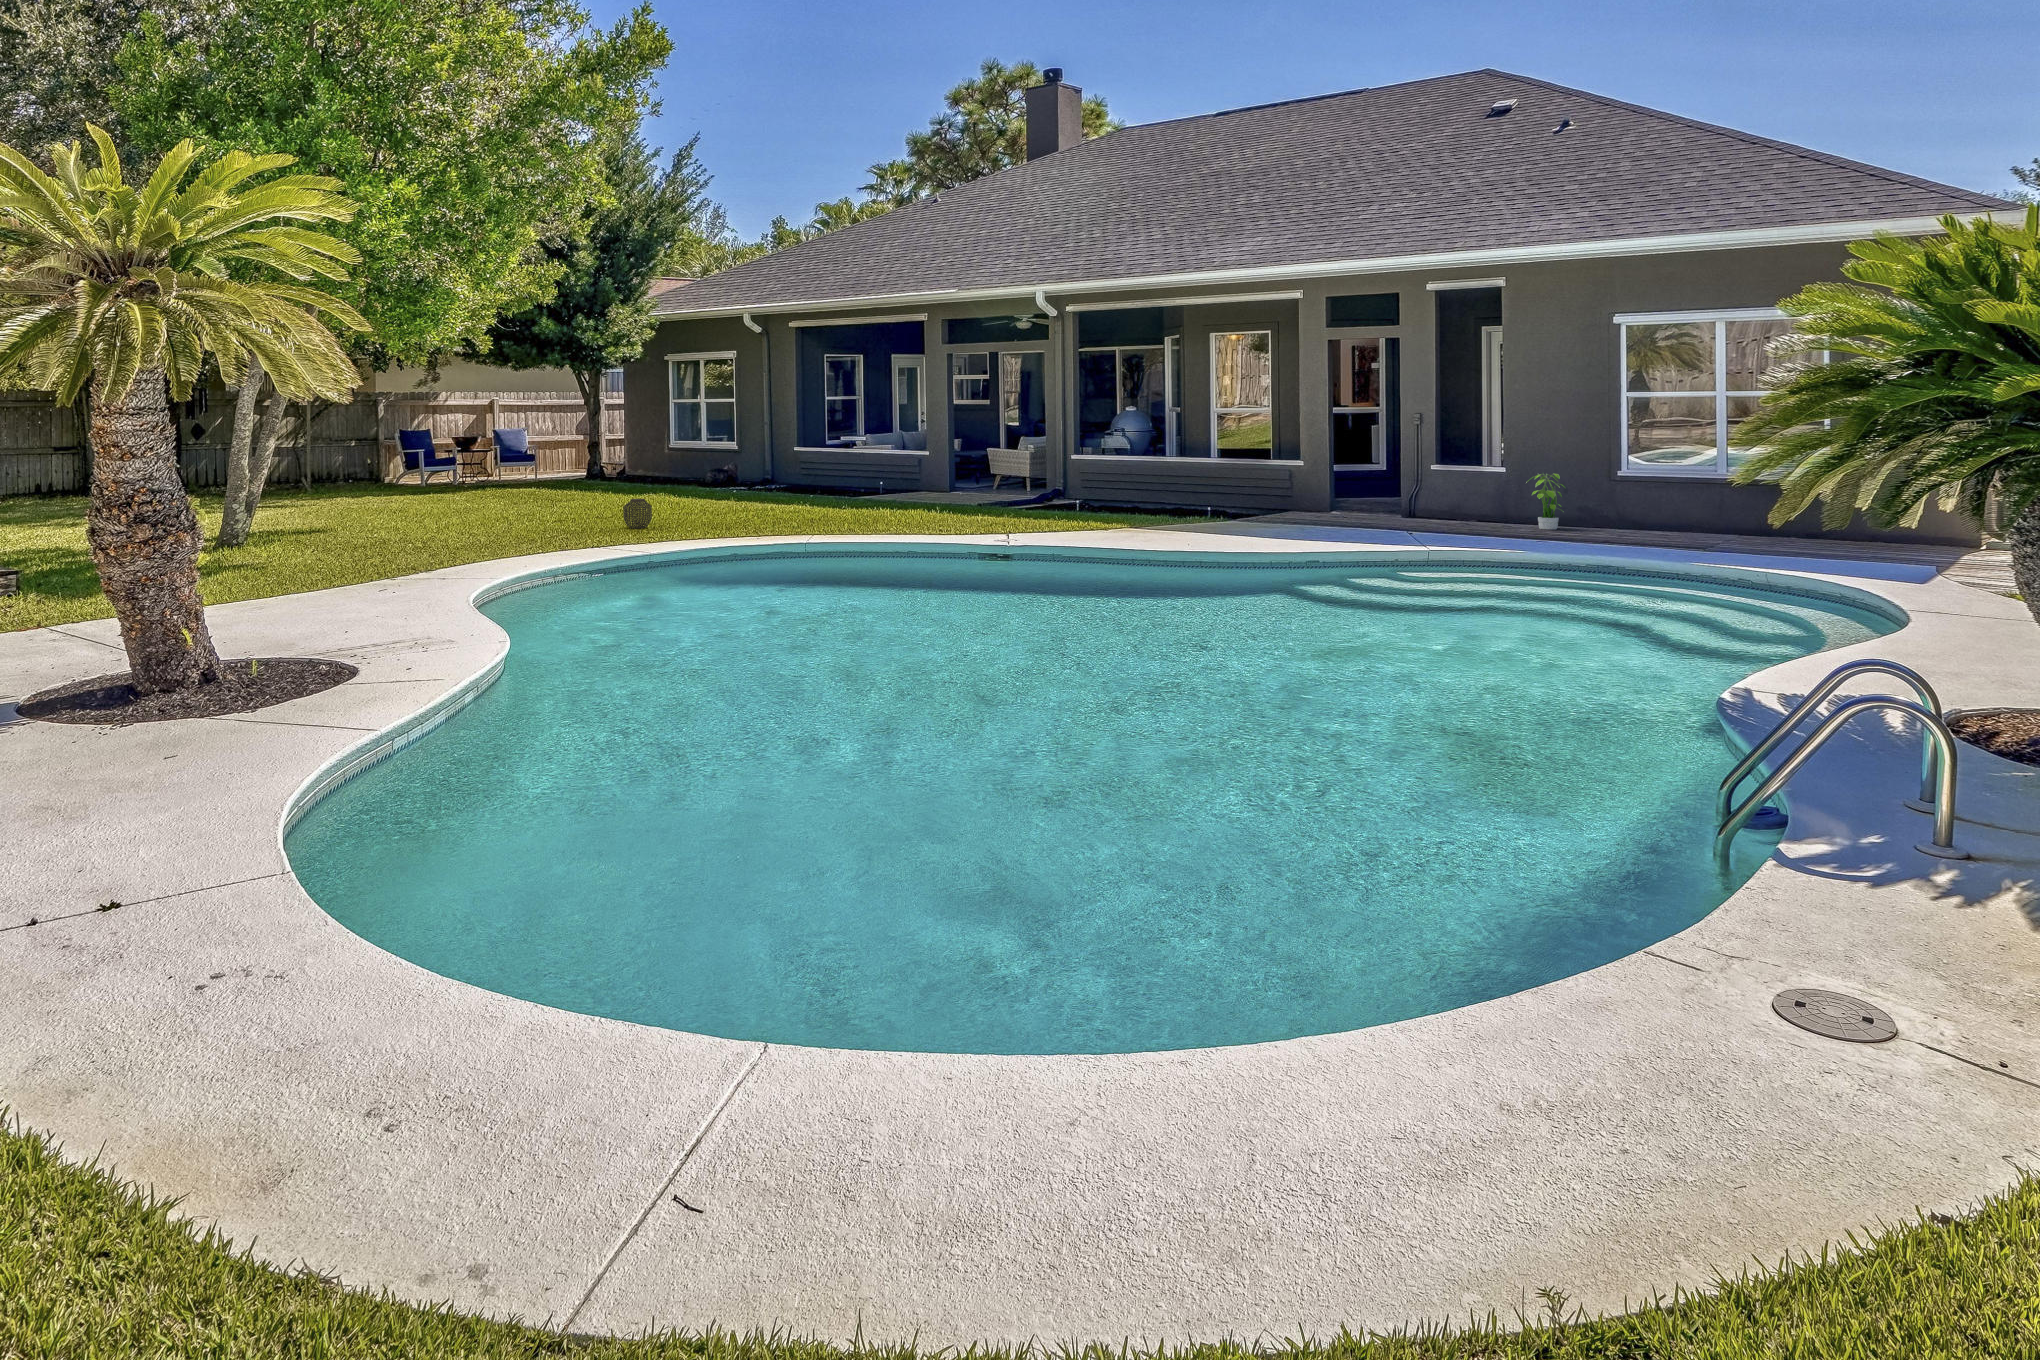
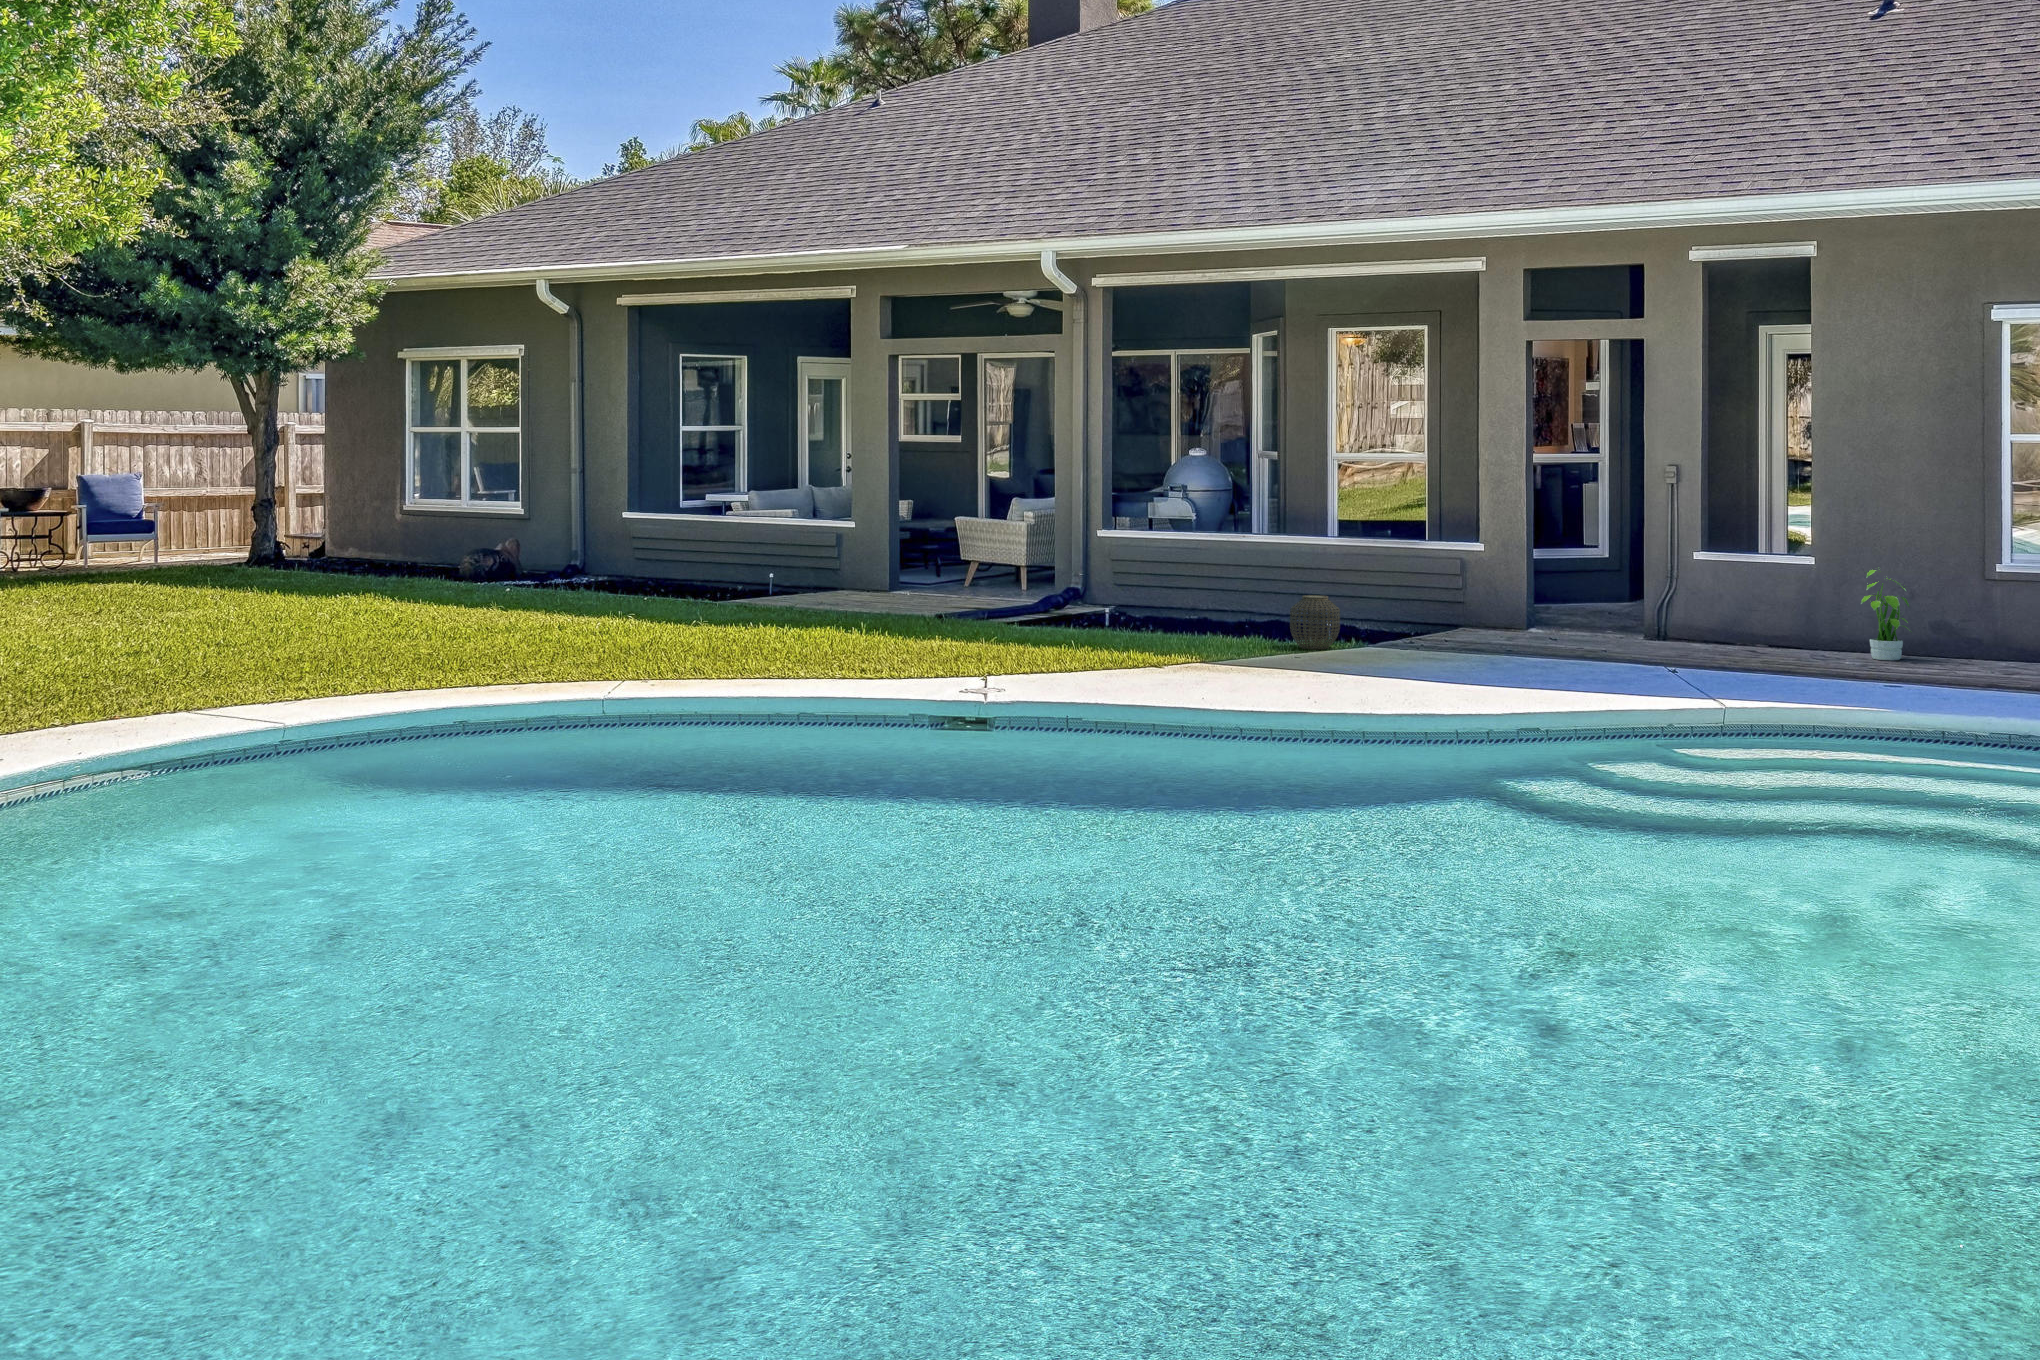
woven basket: present [623,499,652,529] -> present [1290,595,1340,649]

